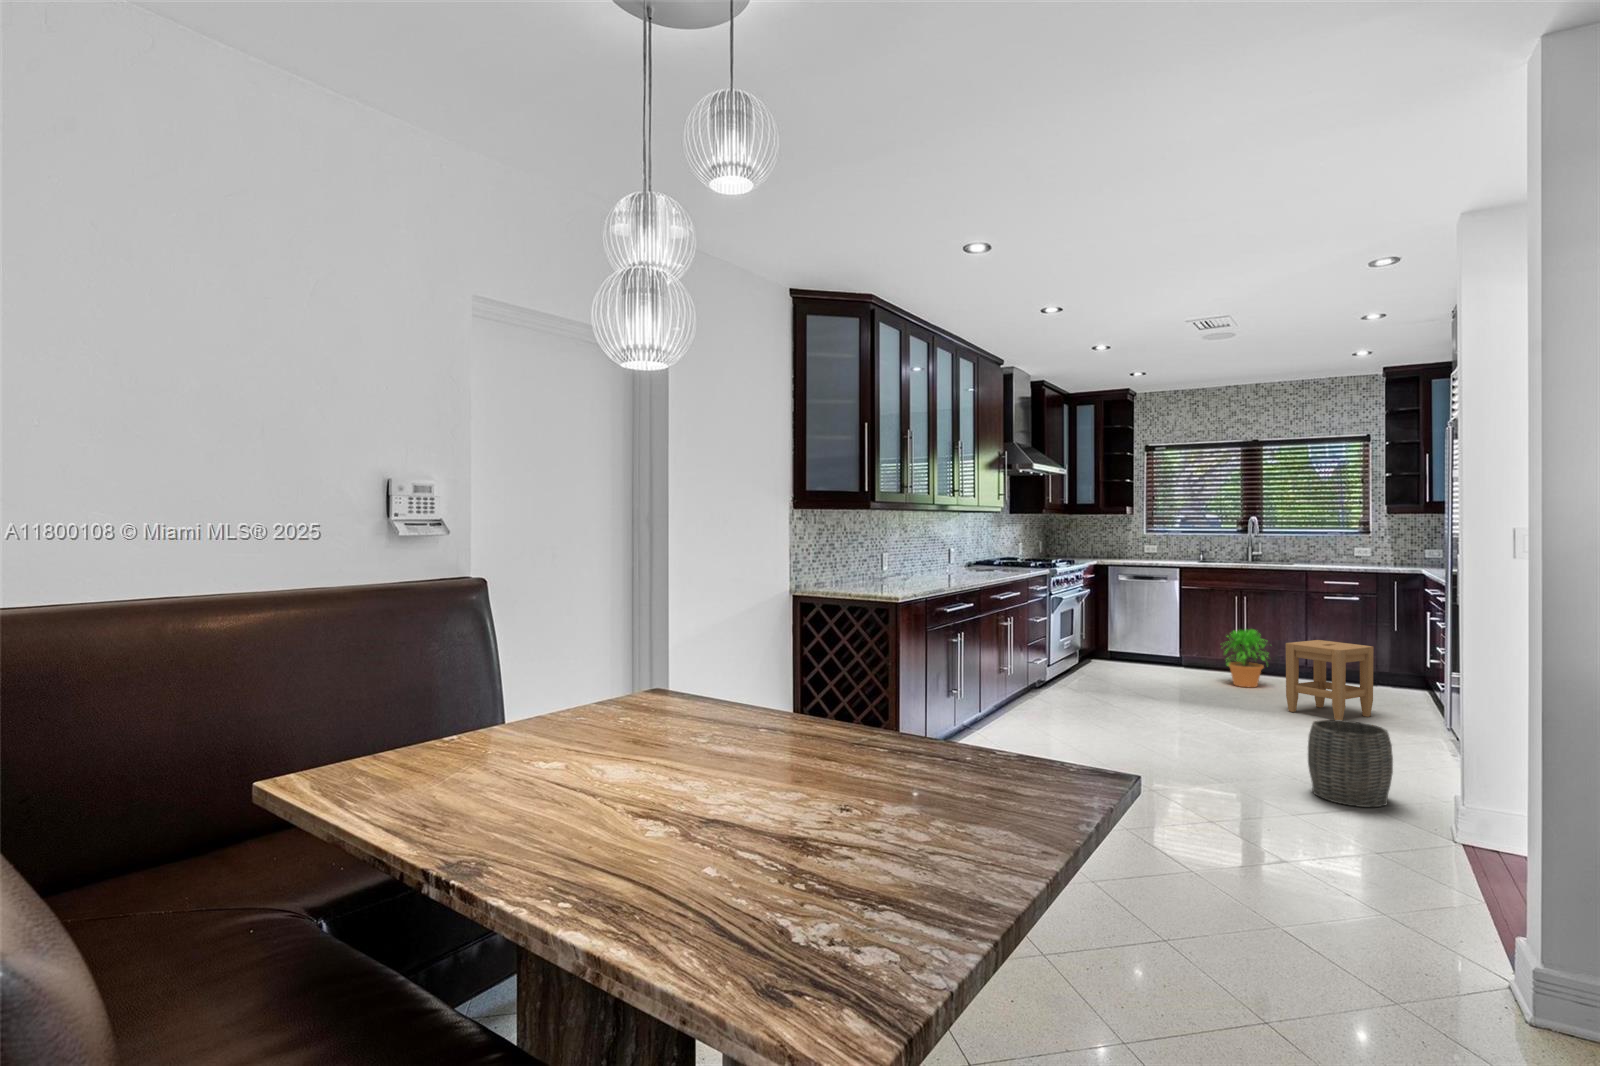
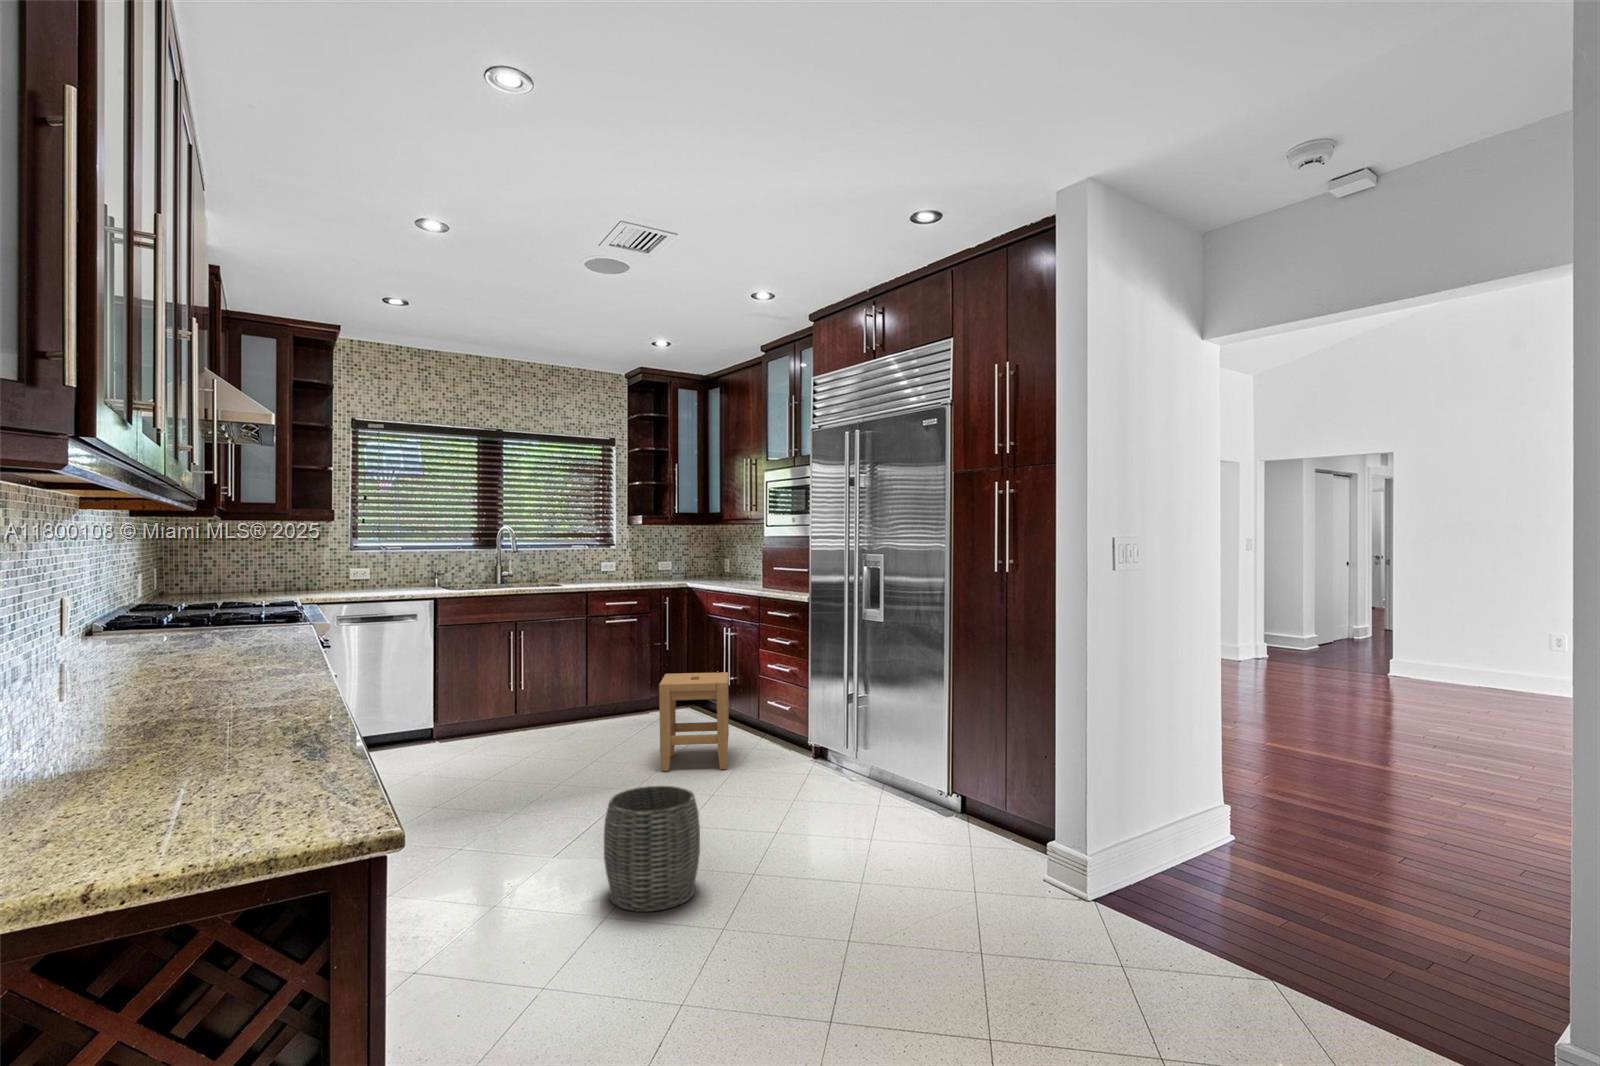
potted plant: present [1224,629,1268,687] -> none [520,669,584,752]
woven basket: present [1308,720,1393,807] -> present [604,786,700,912]

